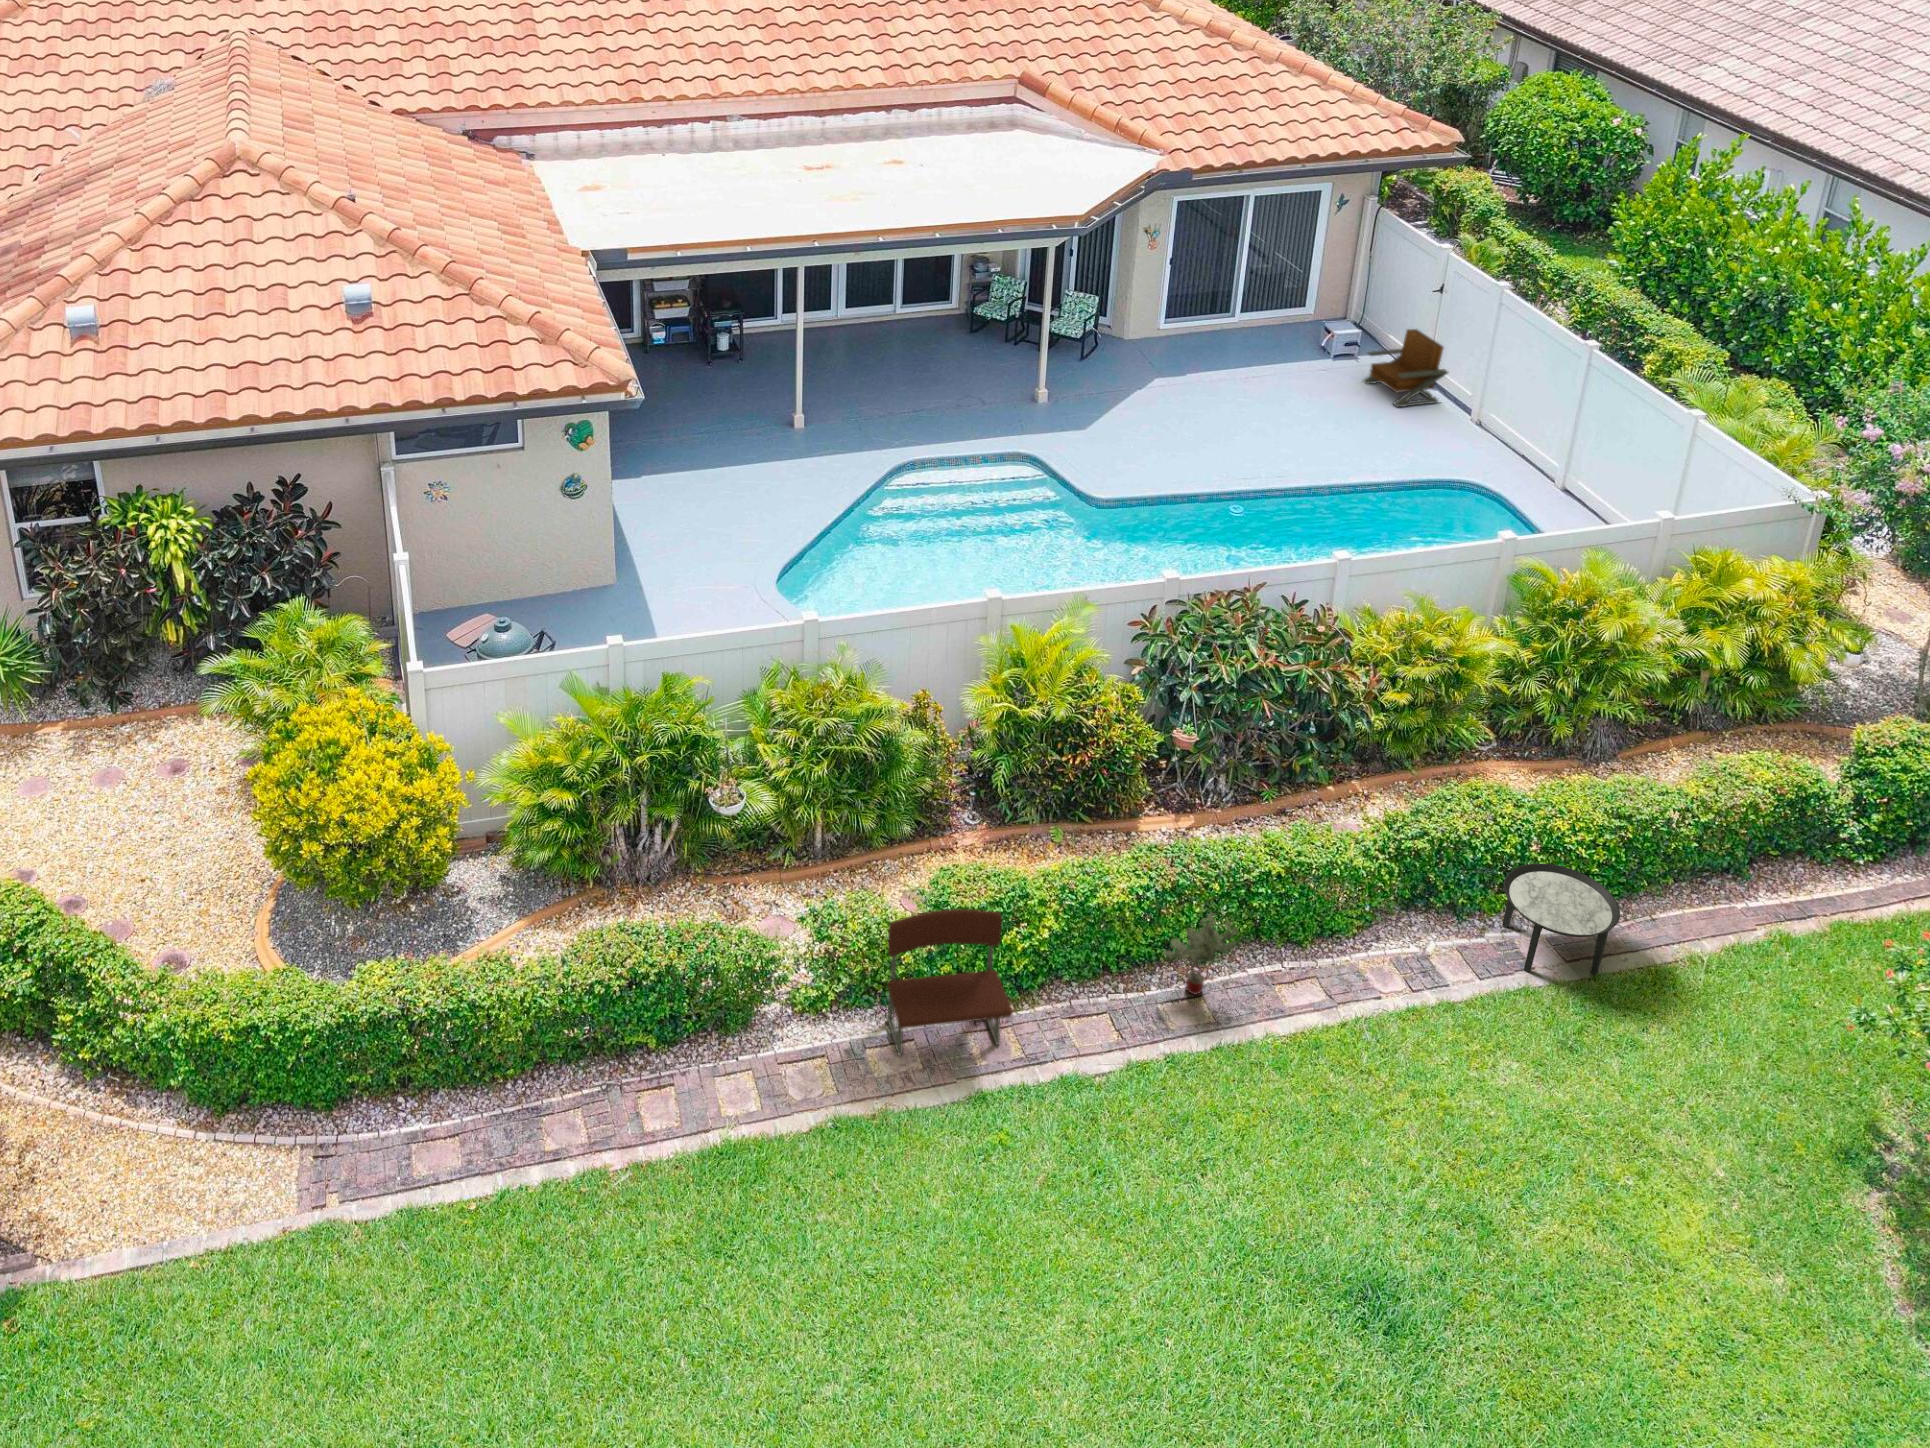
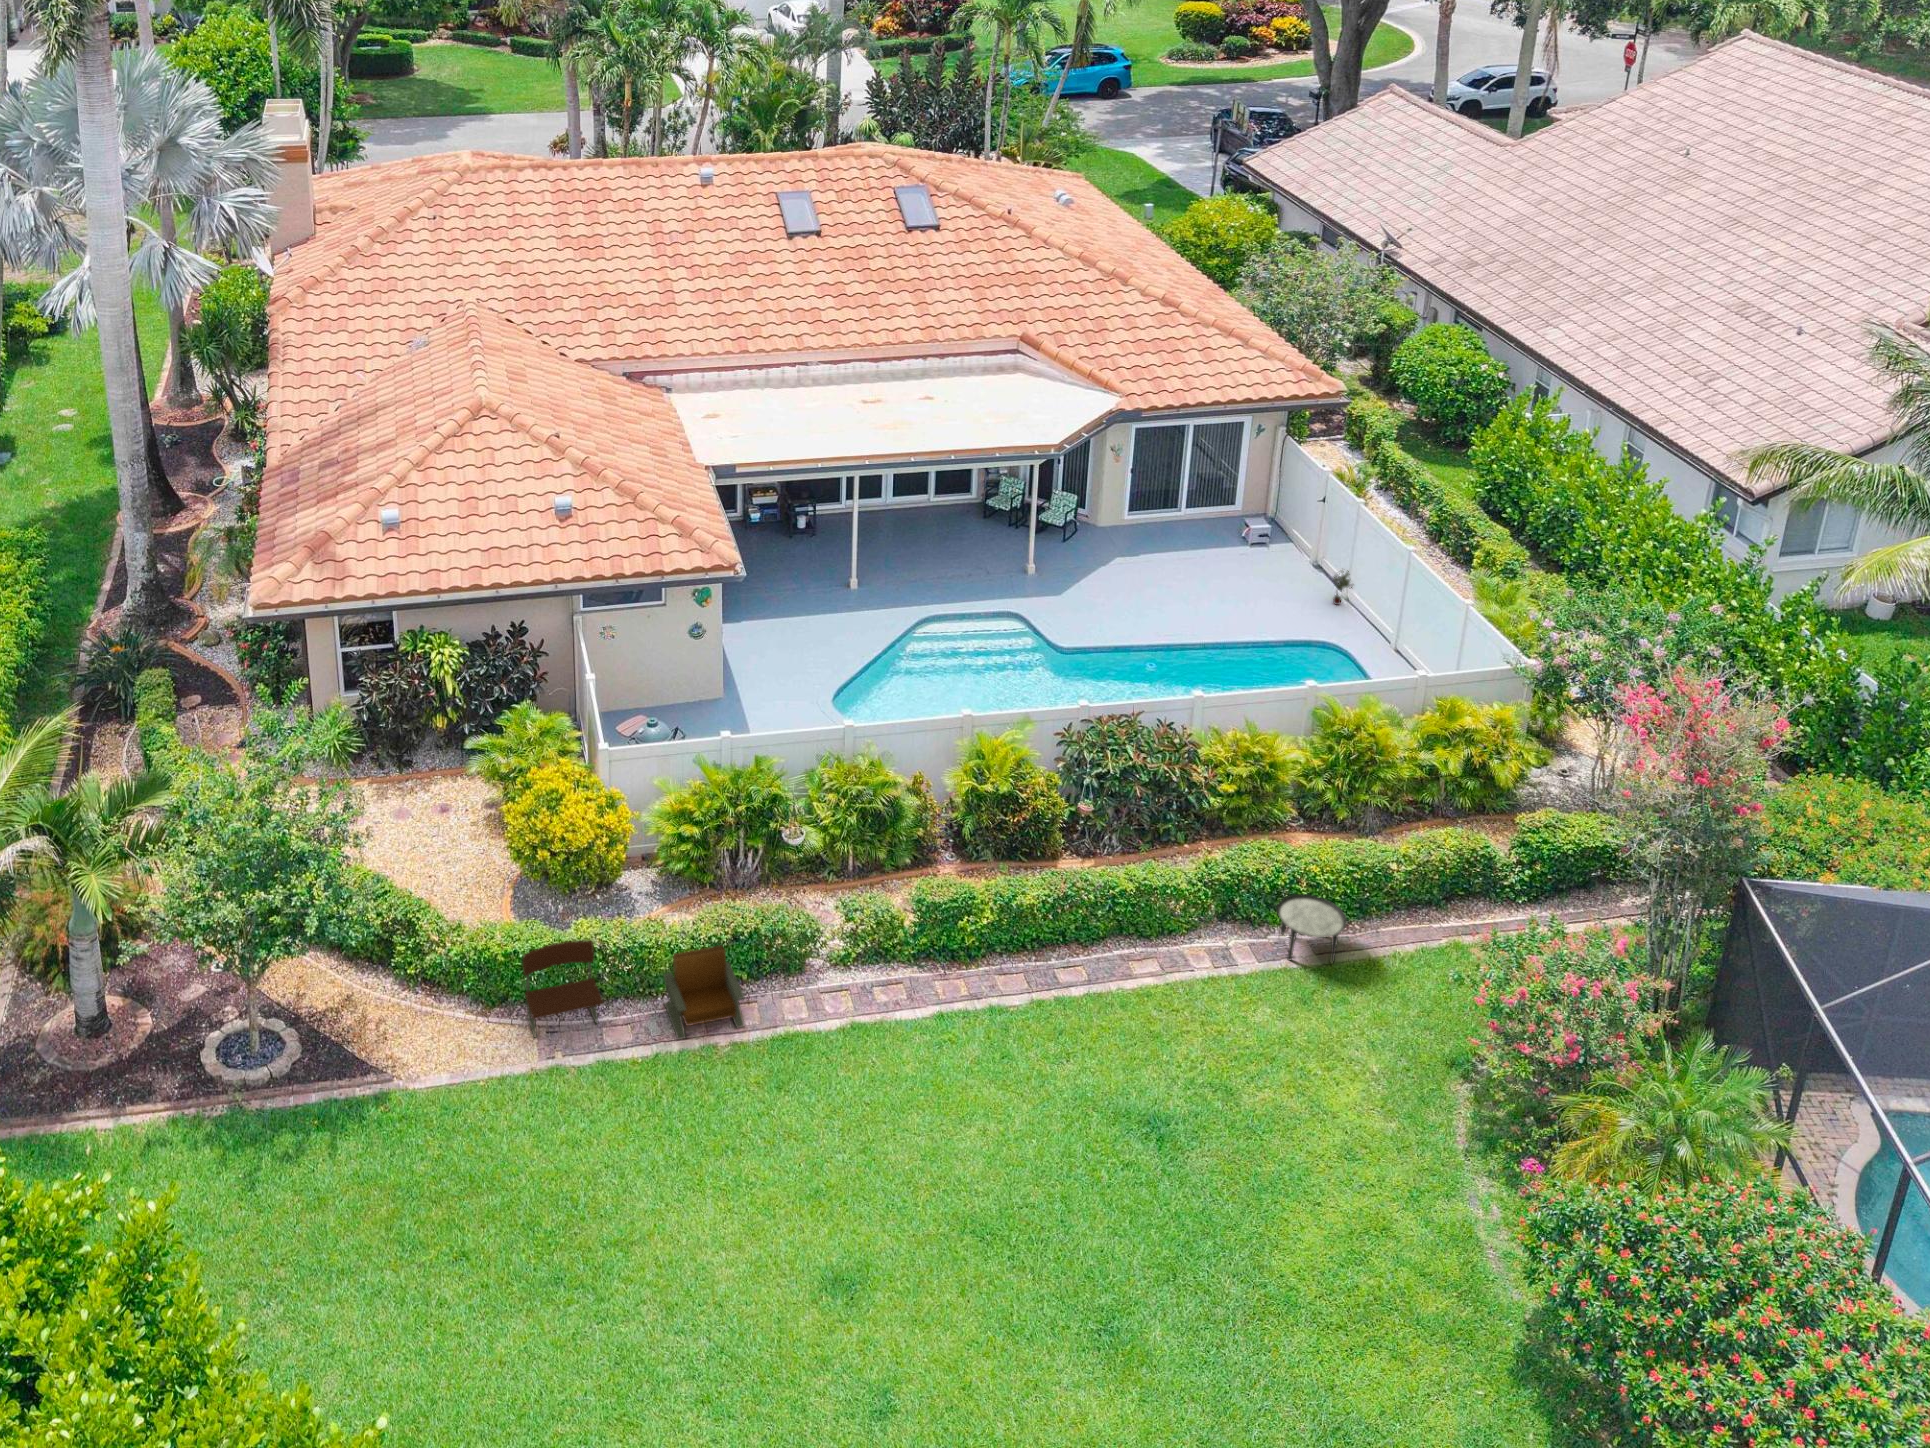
lounge chair: present [1363,329,1448,407] -> present [664,945,745,1040]
bench: present [887,909,1013,1055] -> present [523,940,603,1038]
potted tree: present [1163,913,1238,995] -> present [1333,570,1352,605]

